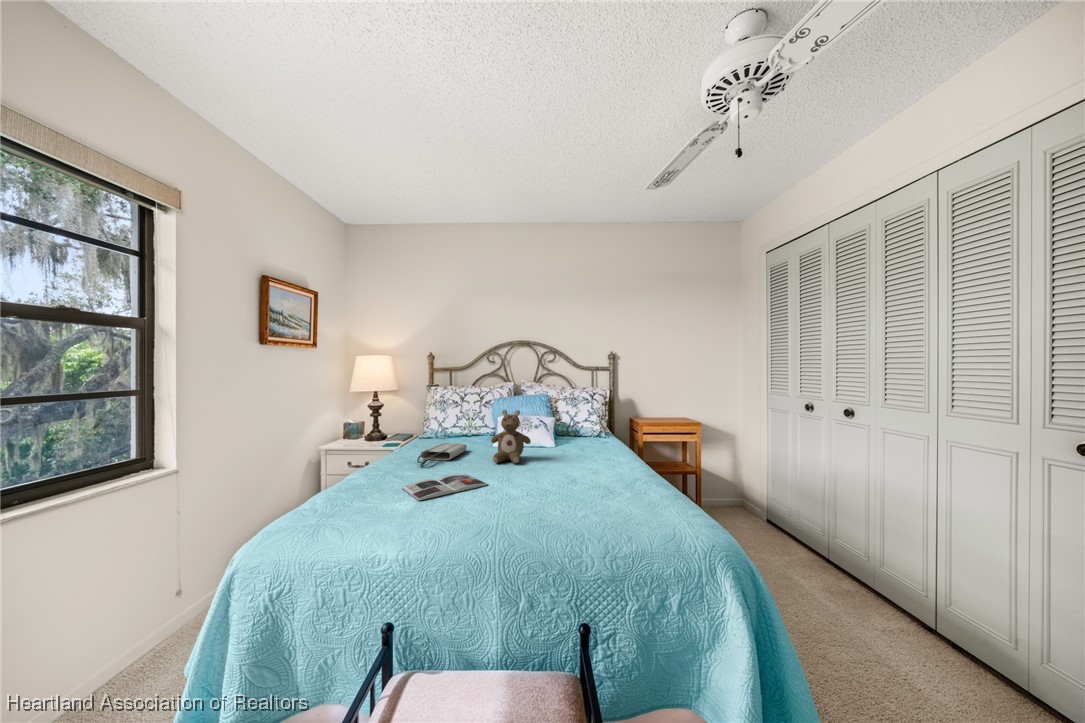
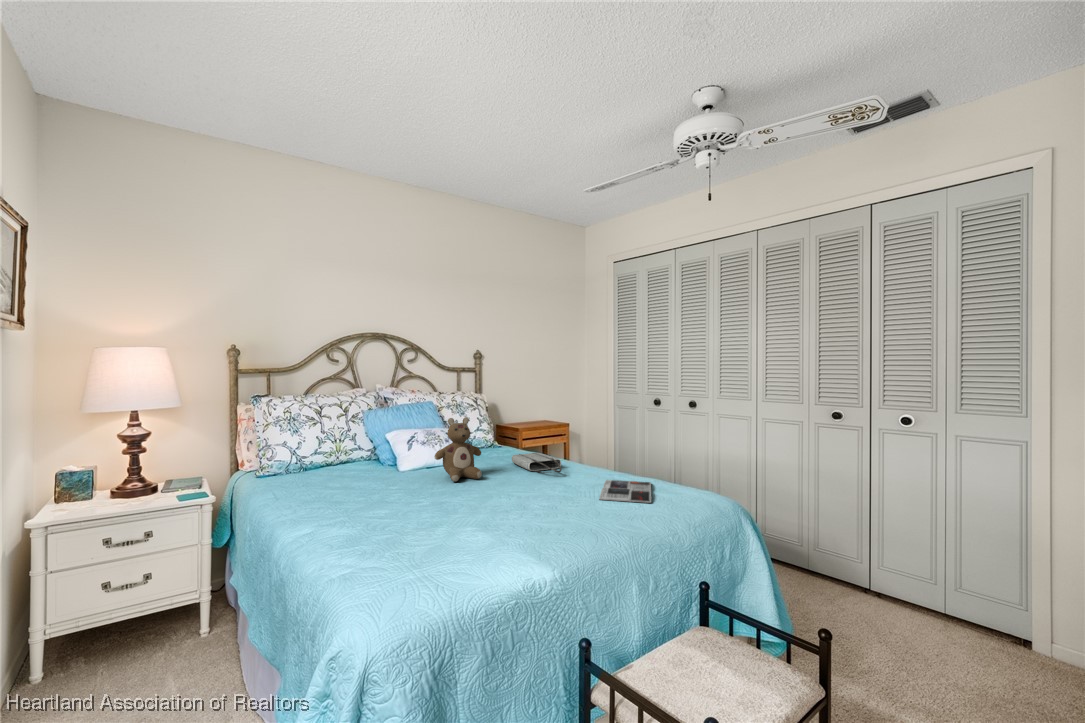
tote bag: present [417,443,467,463] -> present [512,453,562,473]
magazine: present [402,474,488,500] -> present [600,480,651,503]

